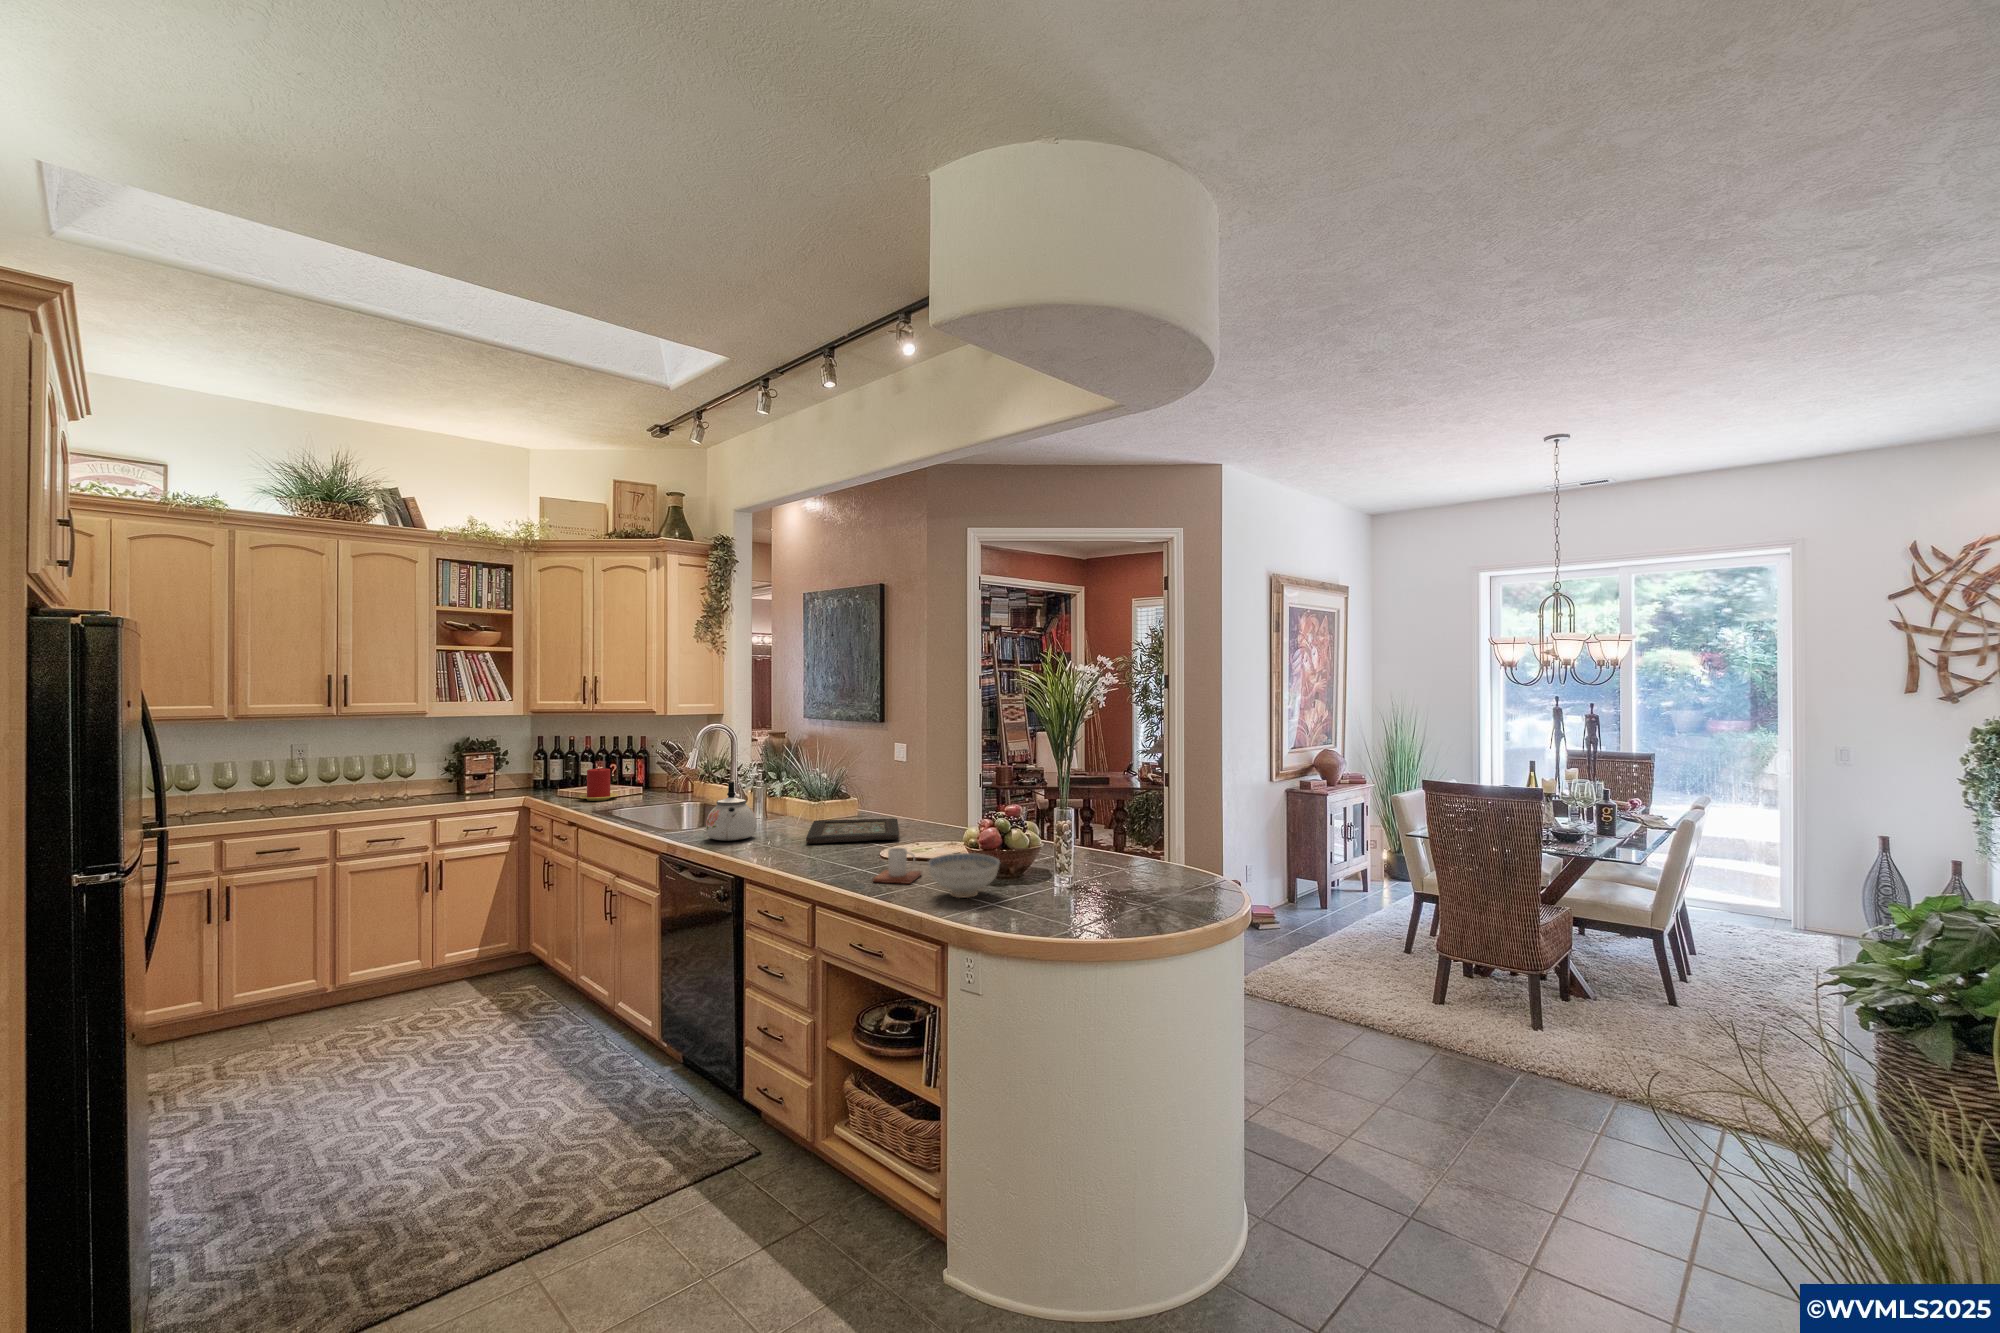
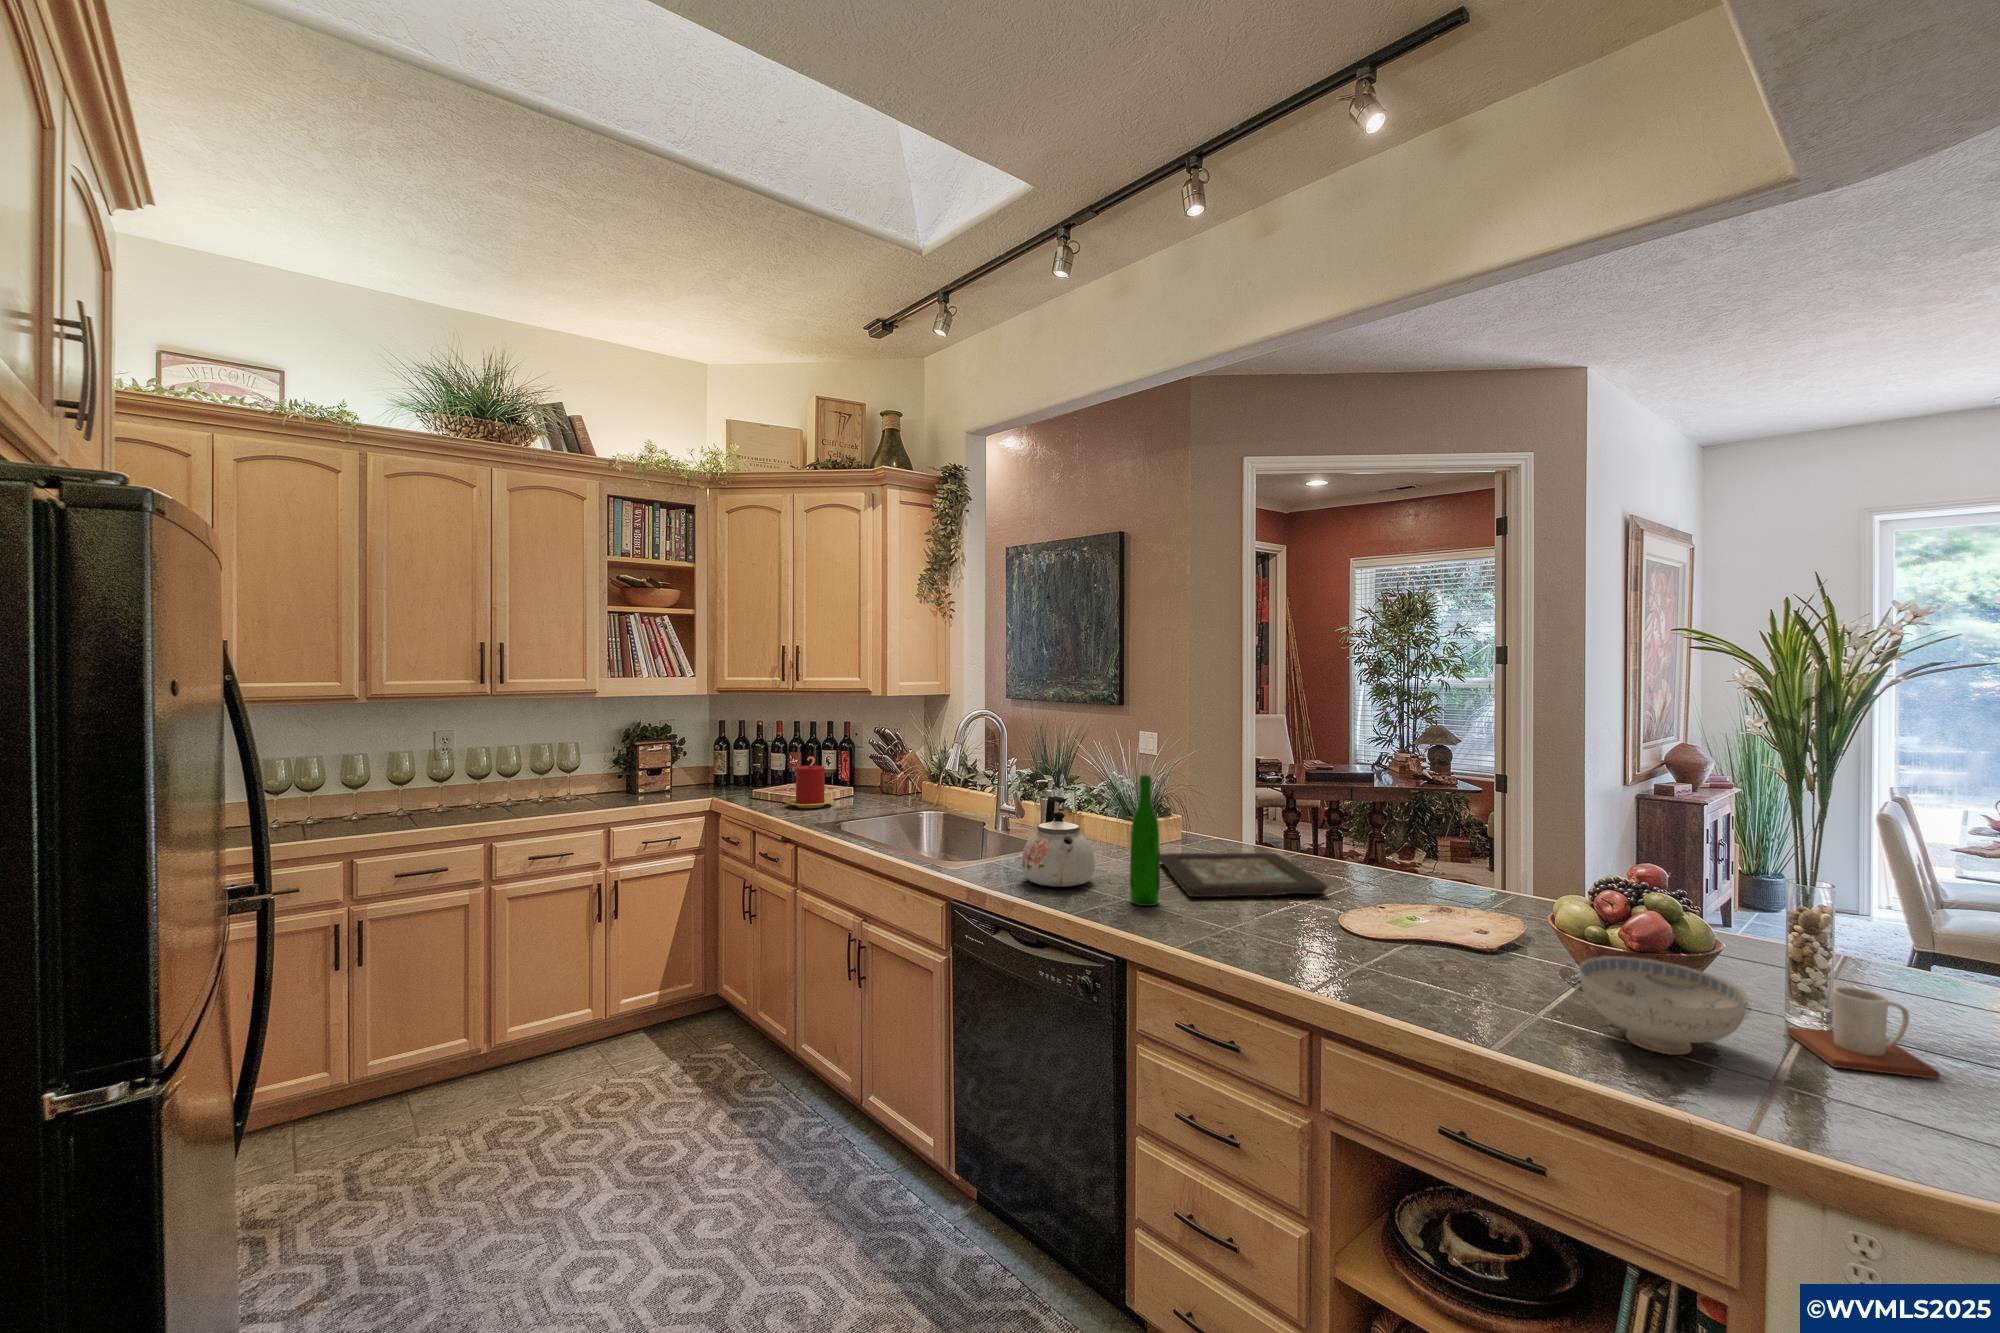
wine bottle: none [764,765,784,849] -> present [1129,775,1160,906]
mug: present [872,847,921,884] -> present [1787,987,1940,1079]

